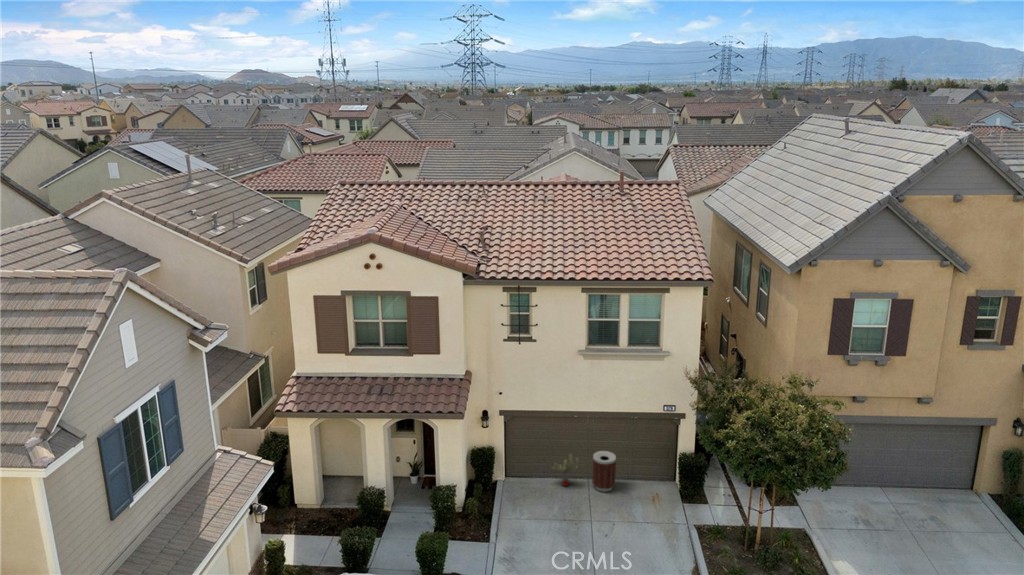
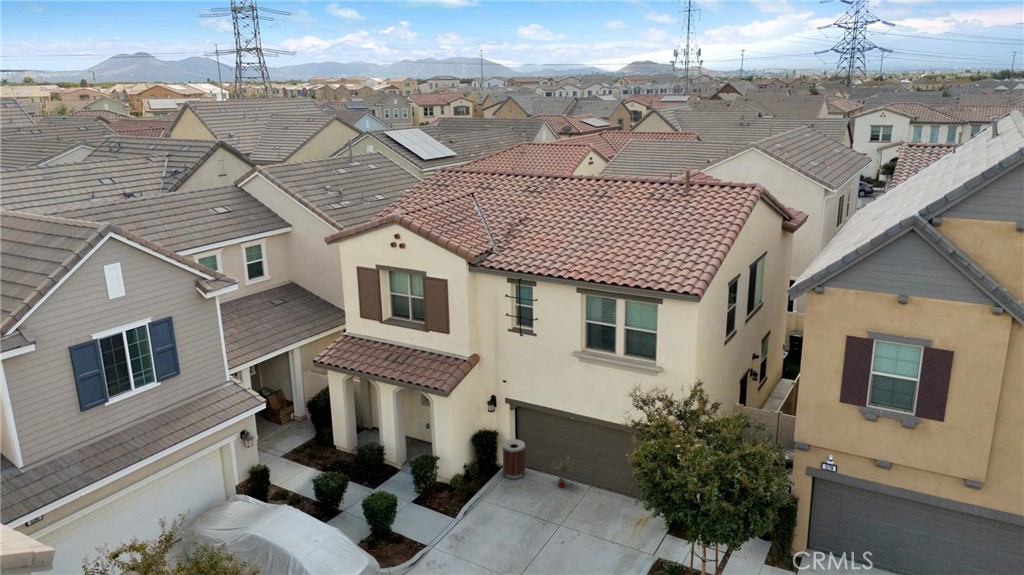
trash can: present [592,451,616,492] -> present [503,439,525,479]

